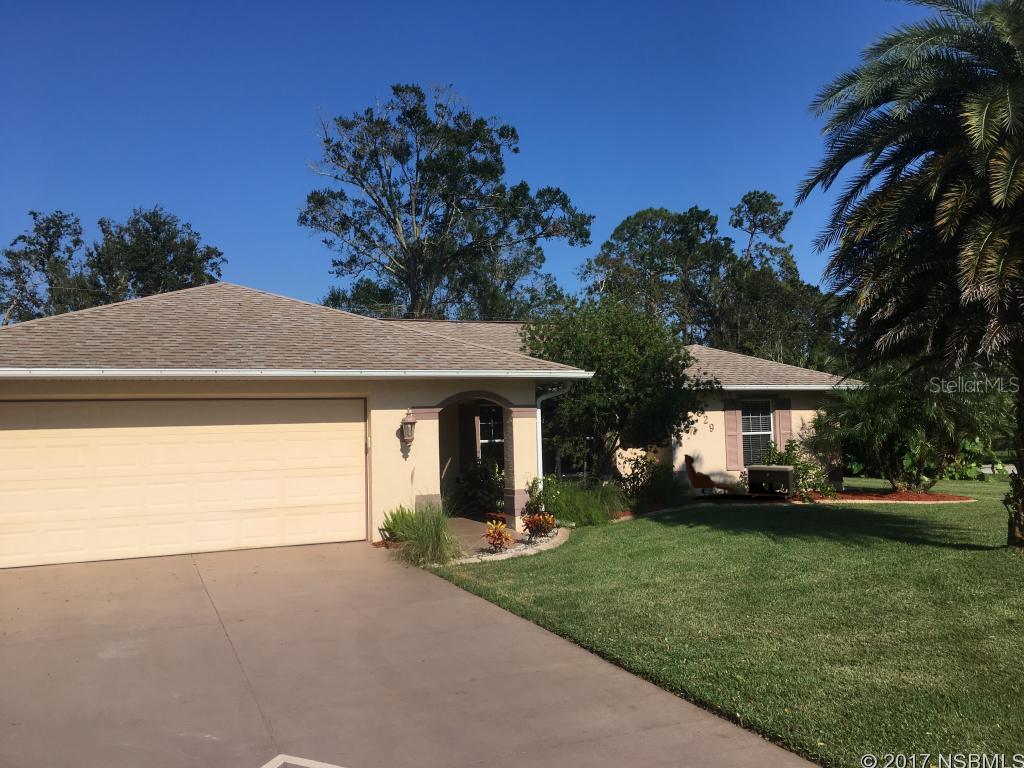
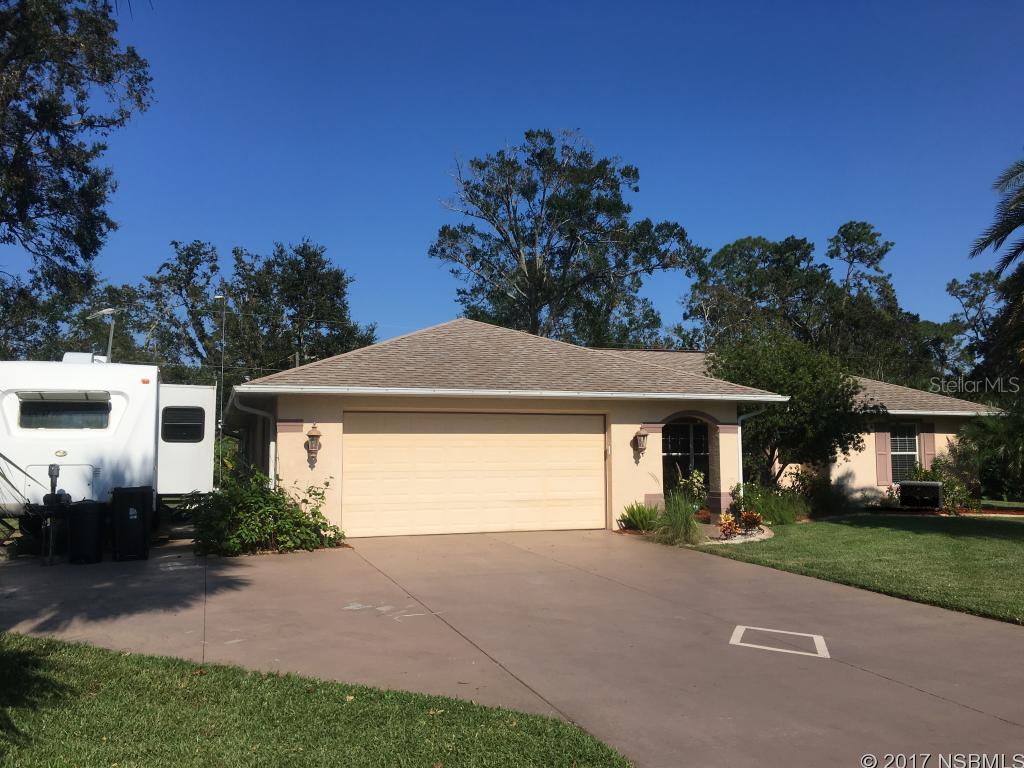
lounge chair: present [684,454,735,499] -> none [840,470,889,510]

